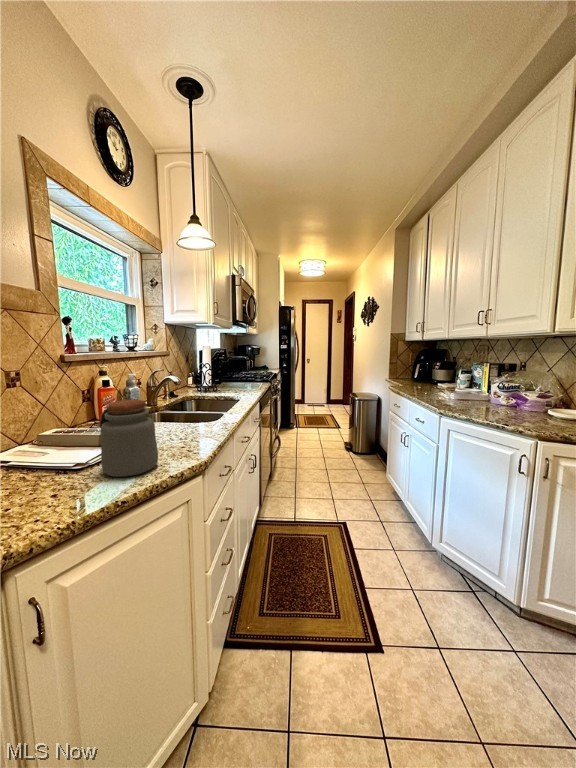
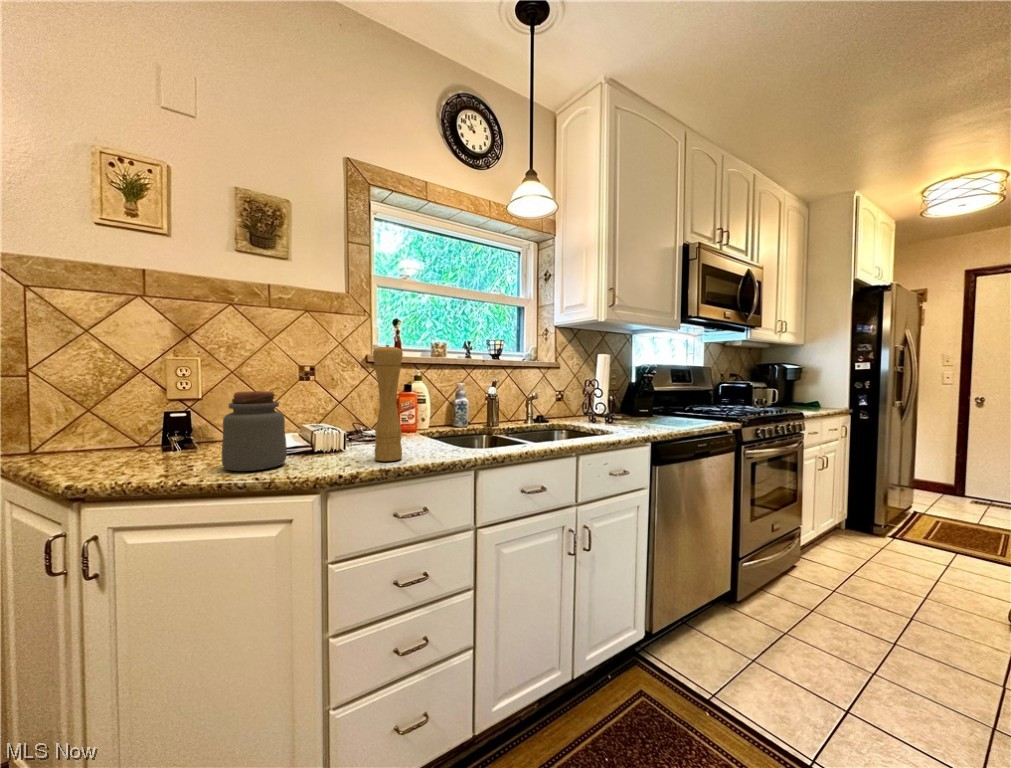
pepper mill: none [185,352,211,439] -> present [373,345,403,461]

